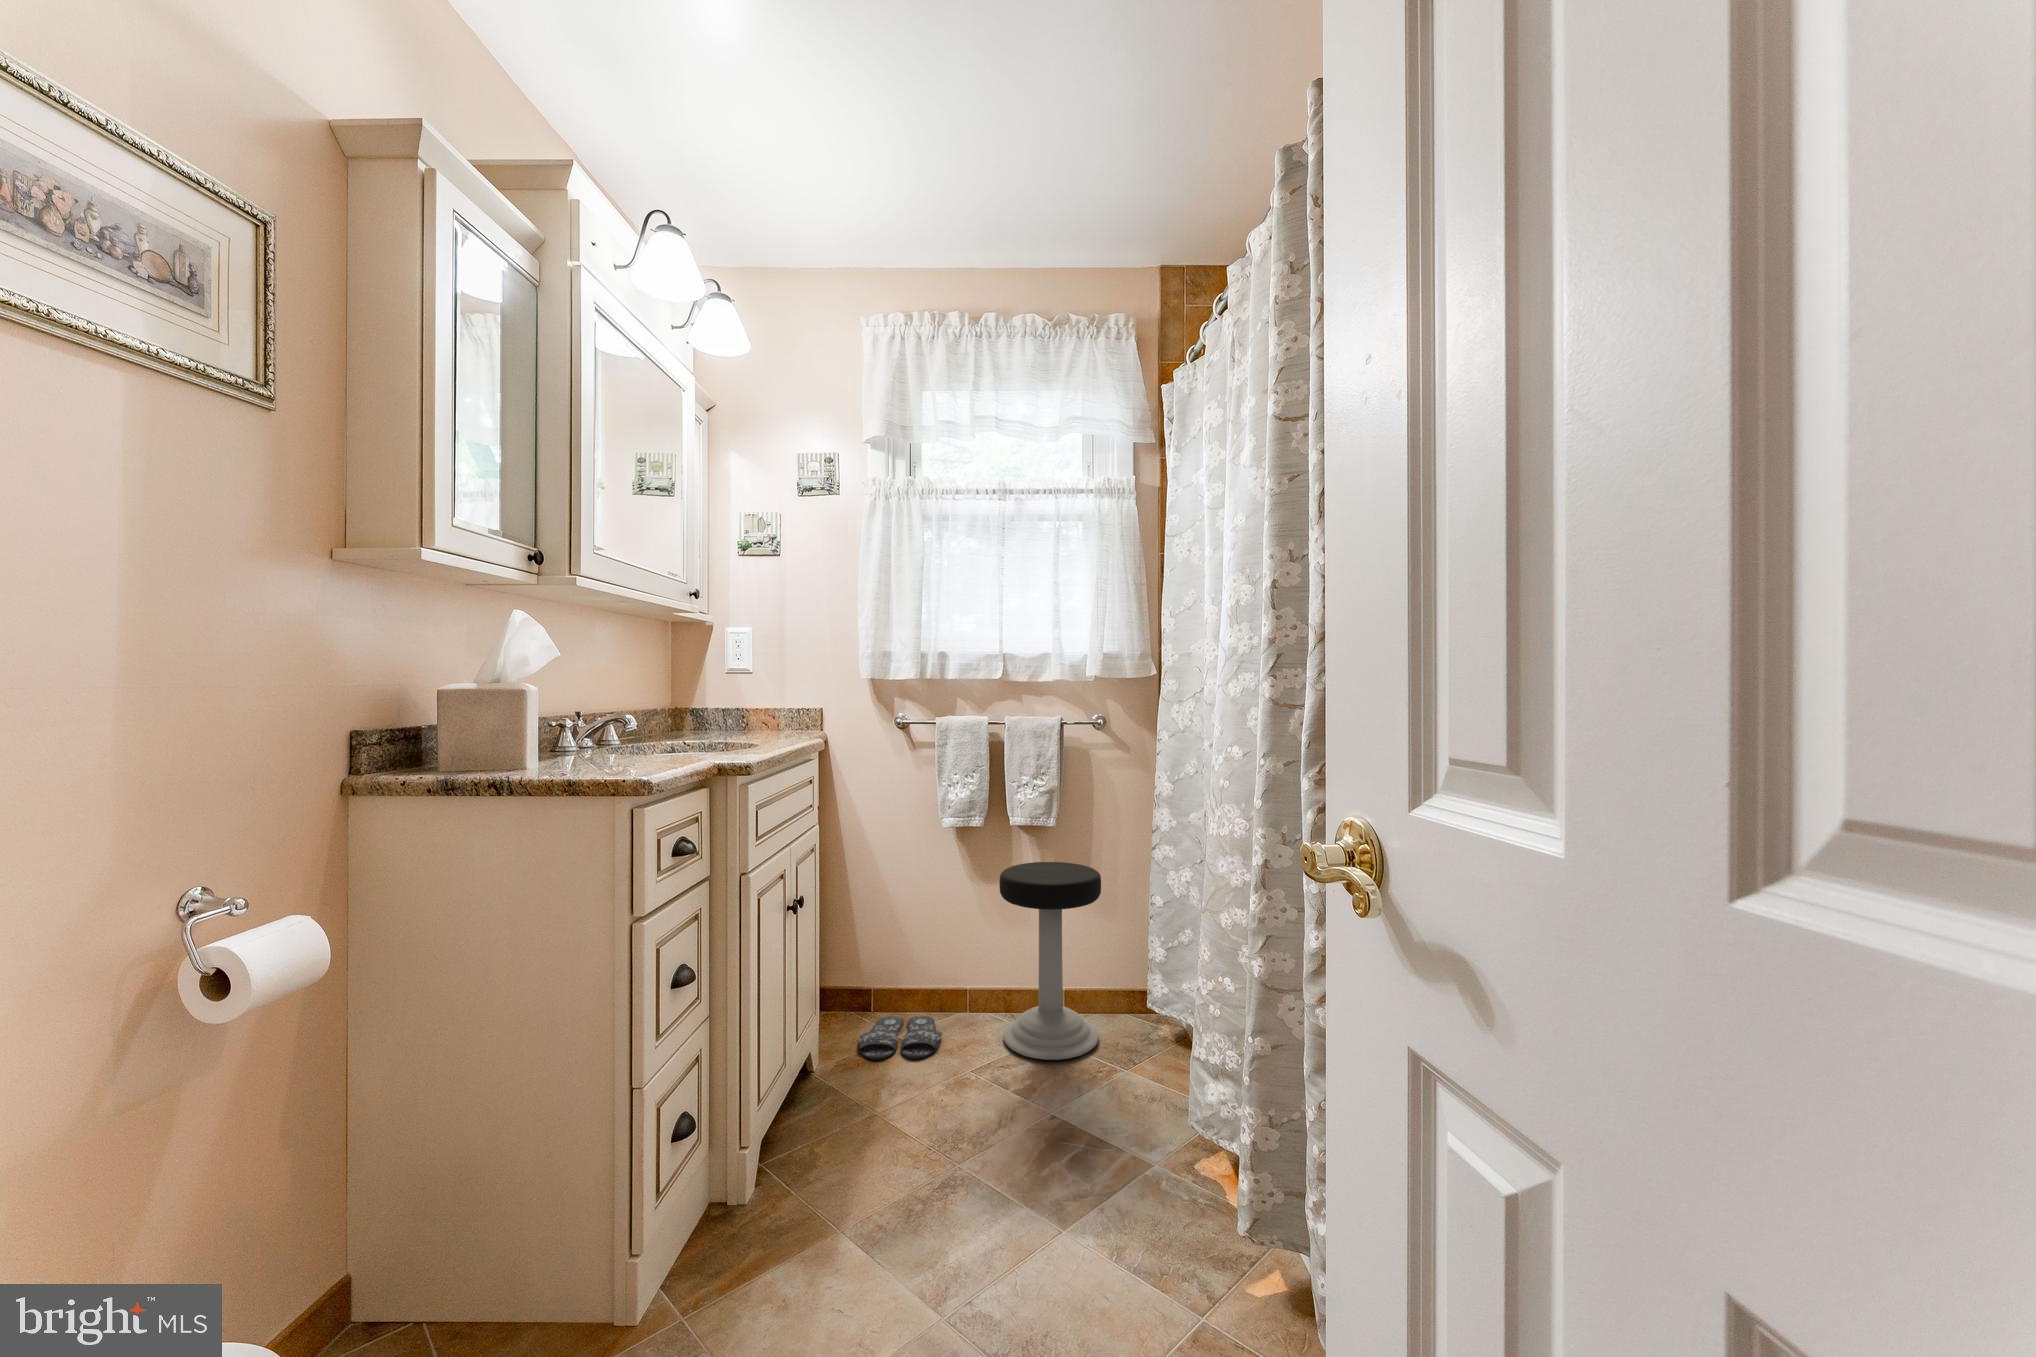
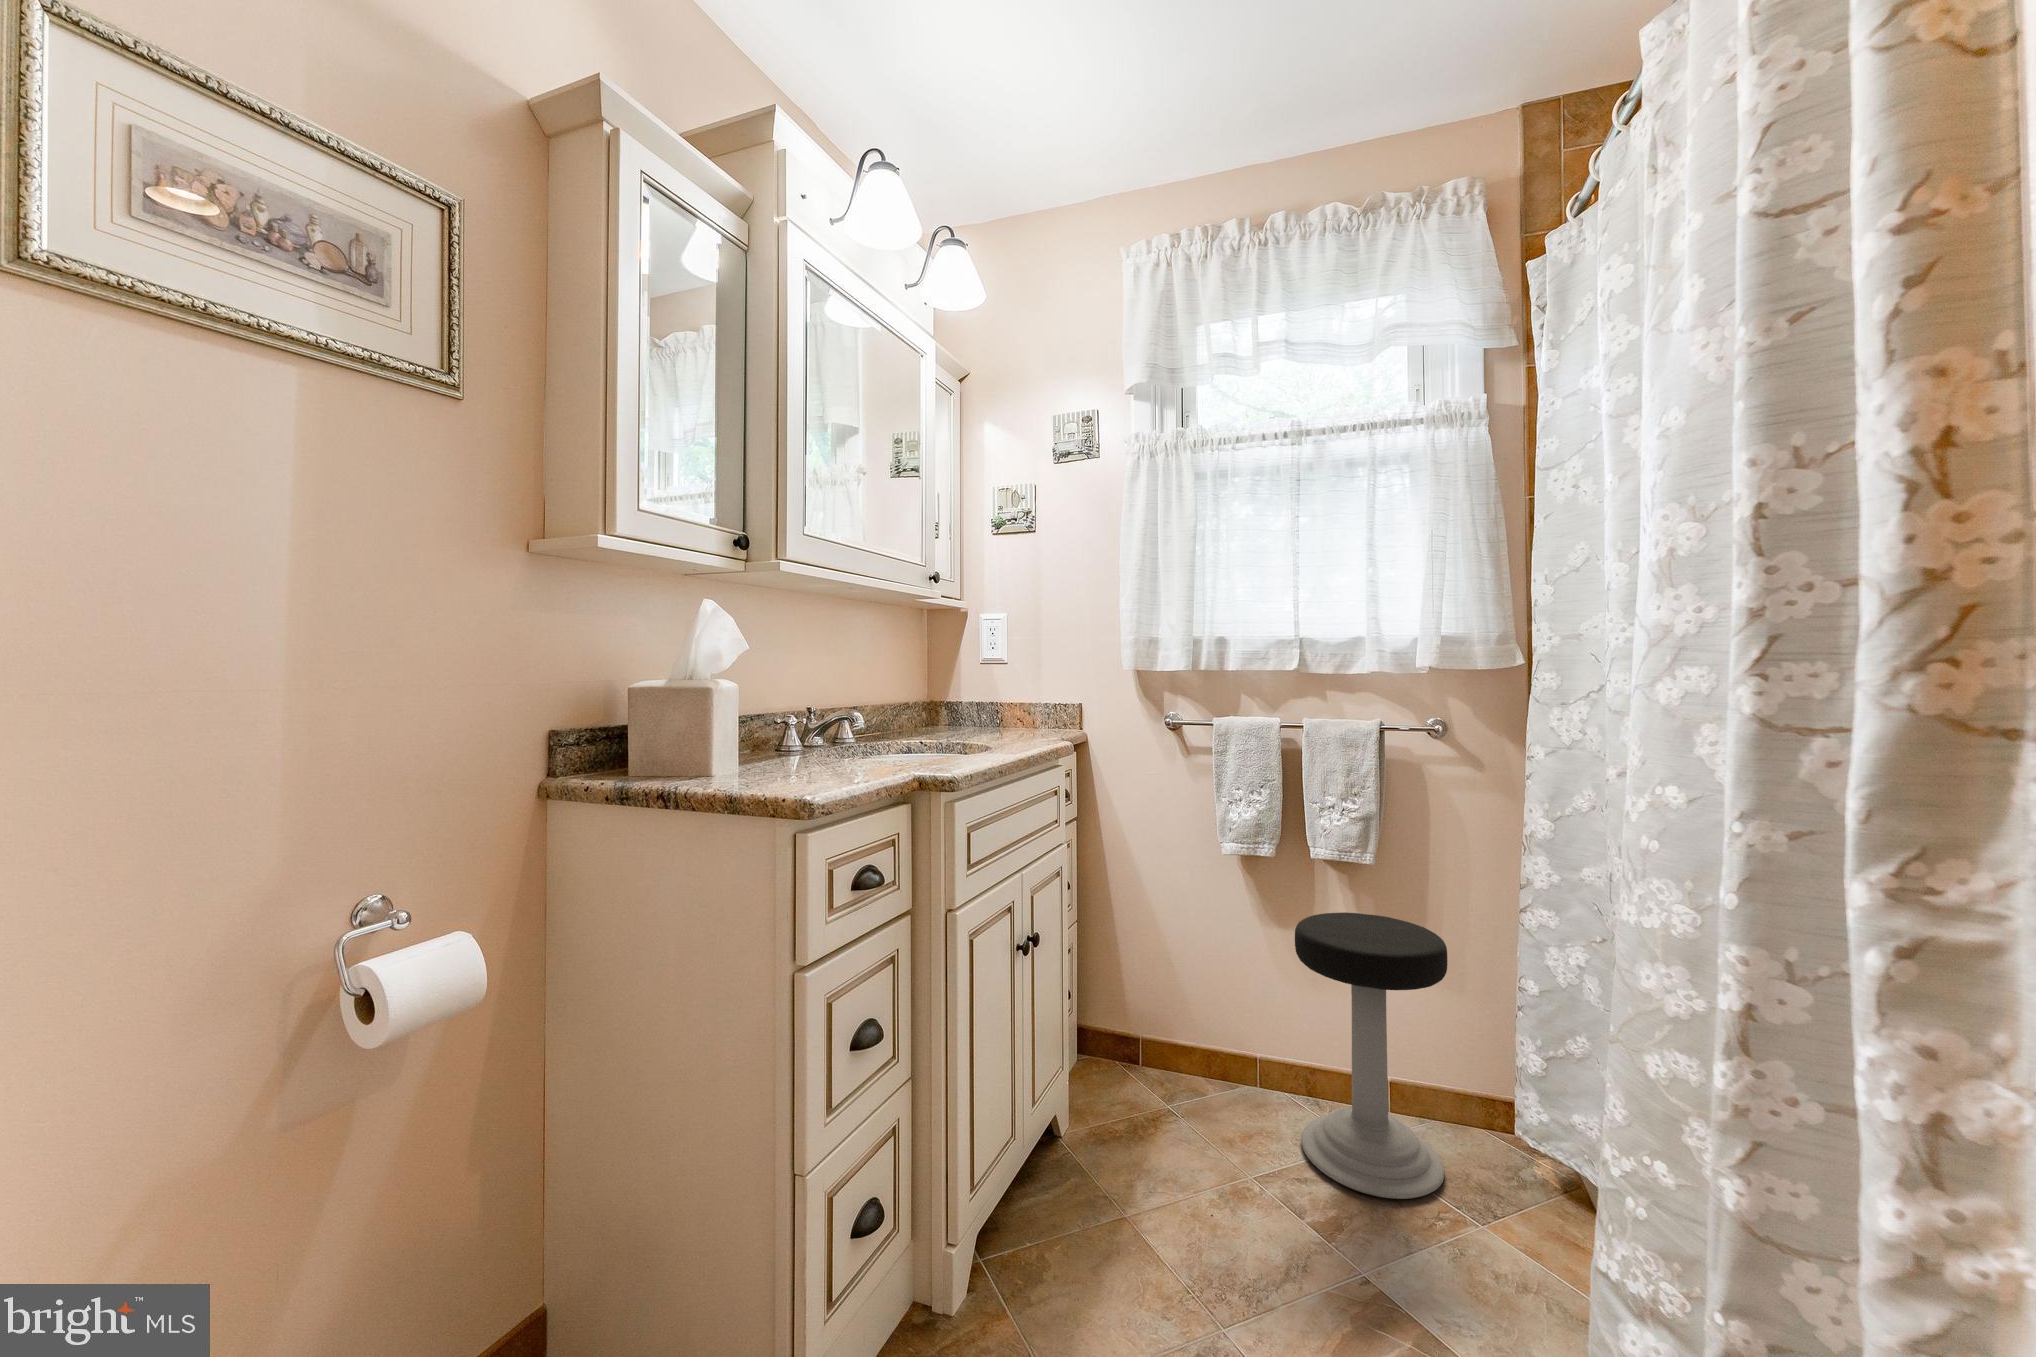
slippers: present [859,1016,942,1060] -> none [1115,1076,1220,1147]

